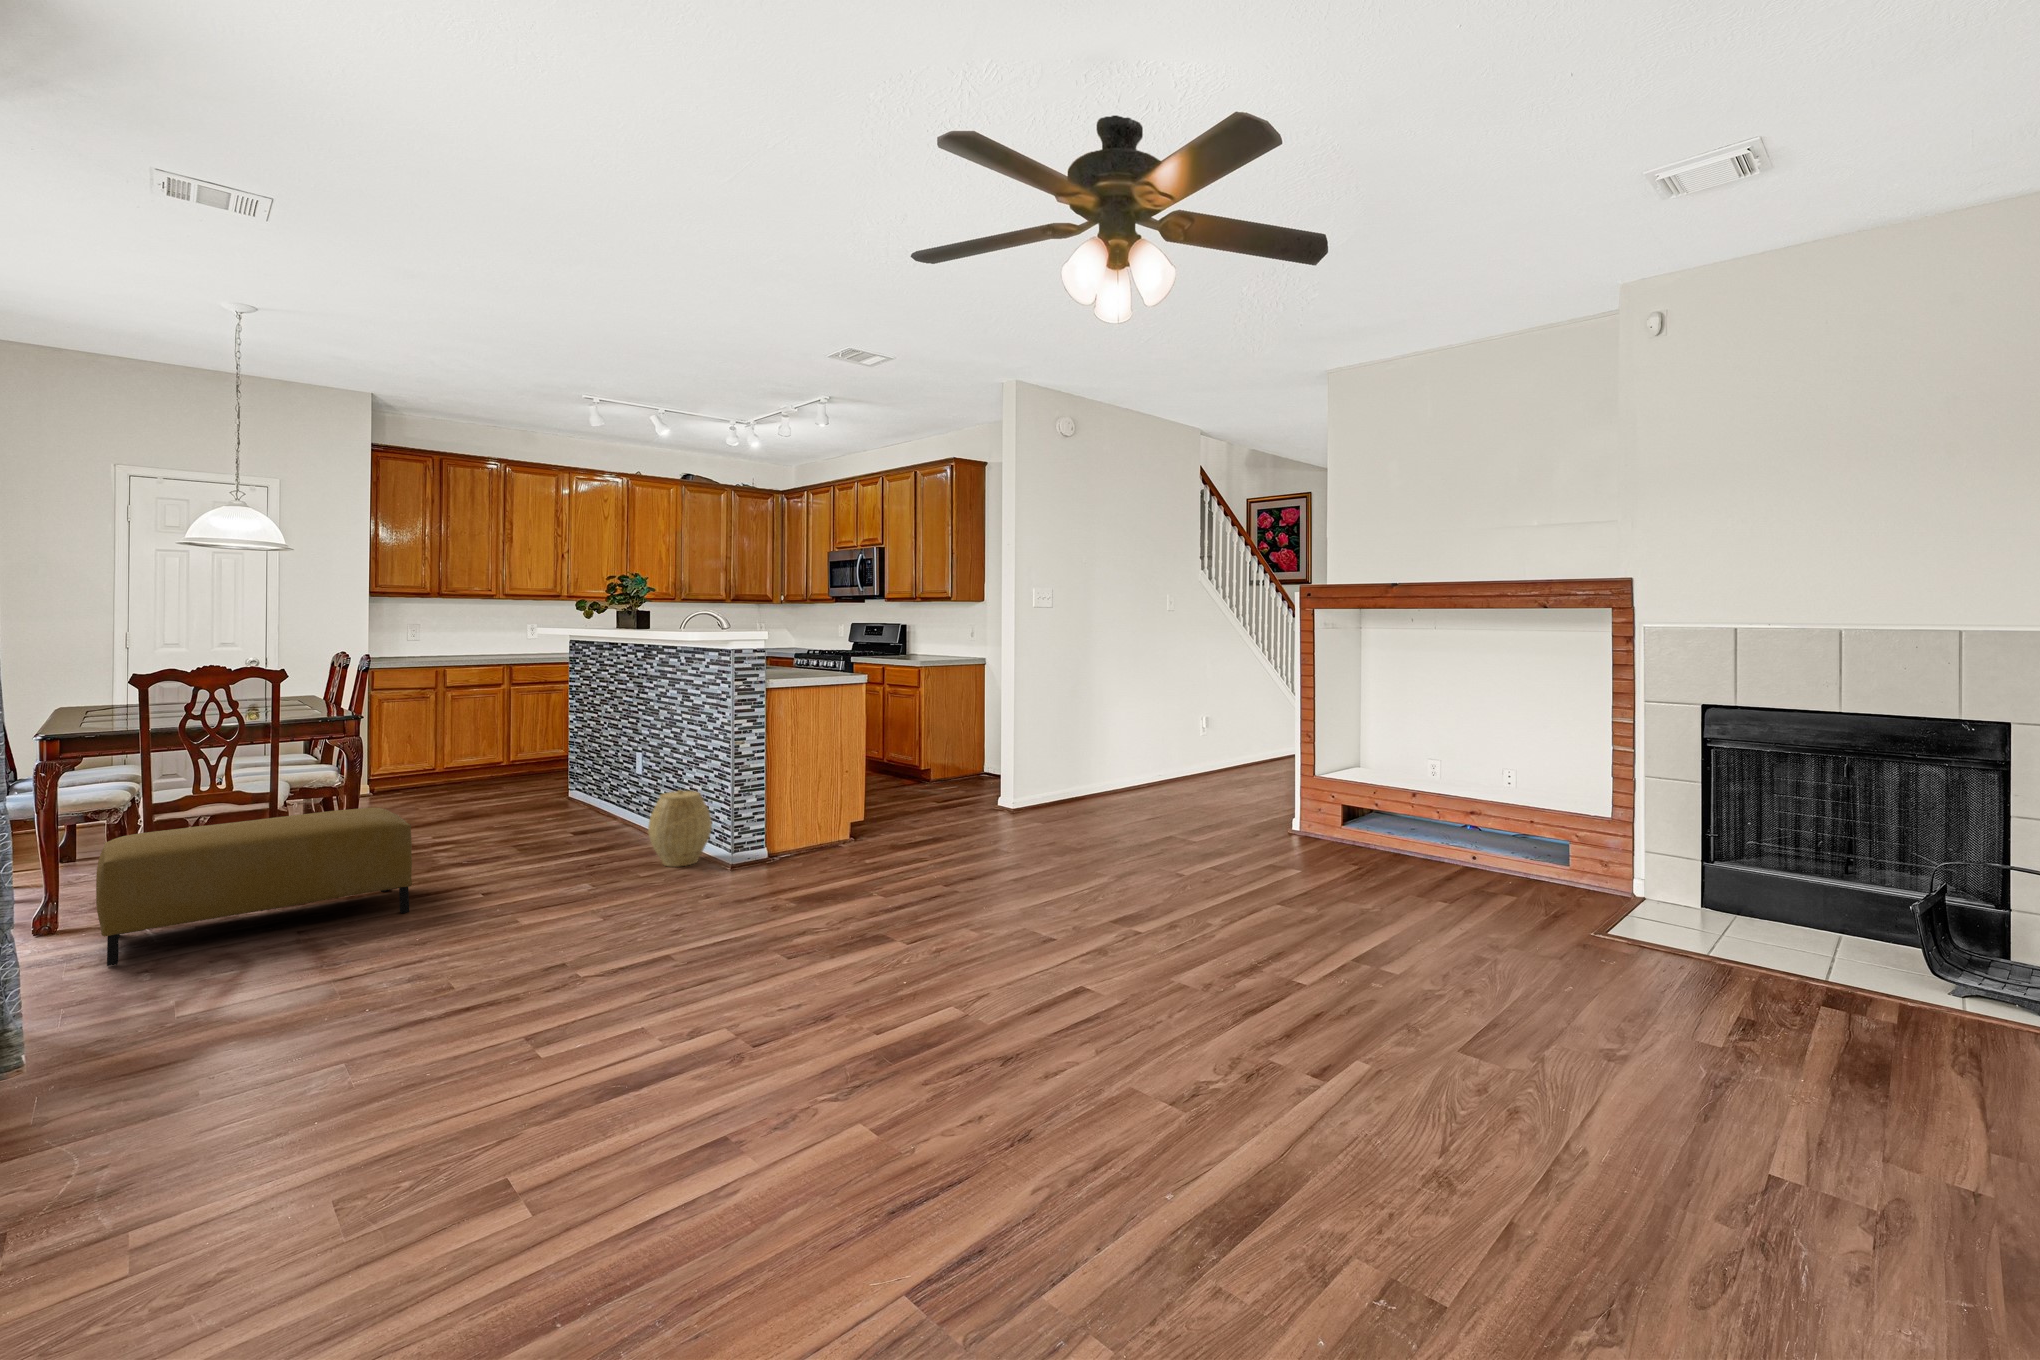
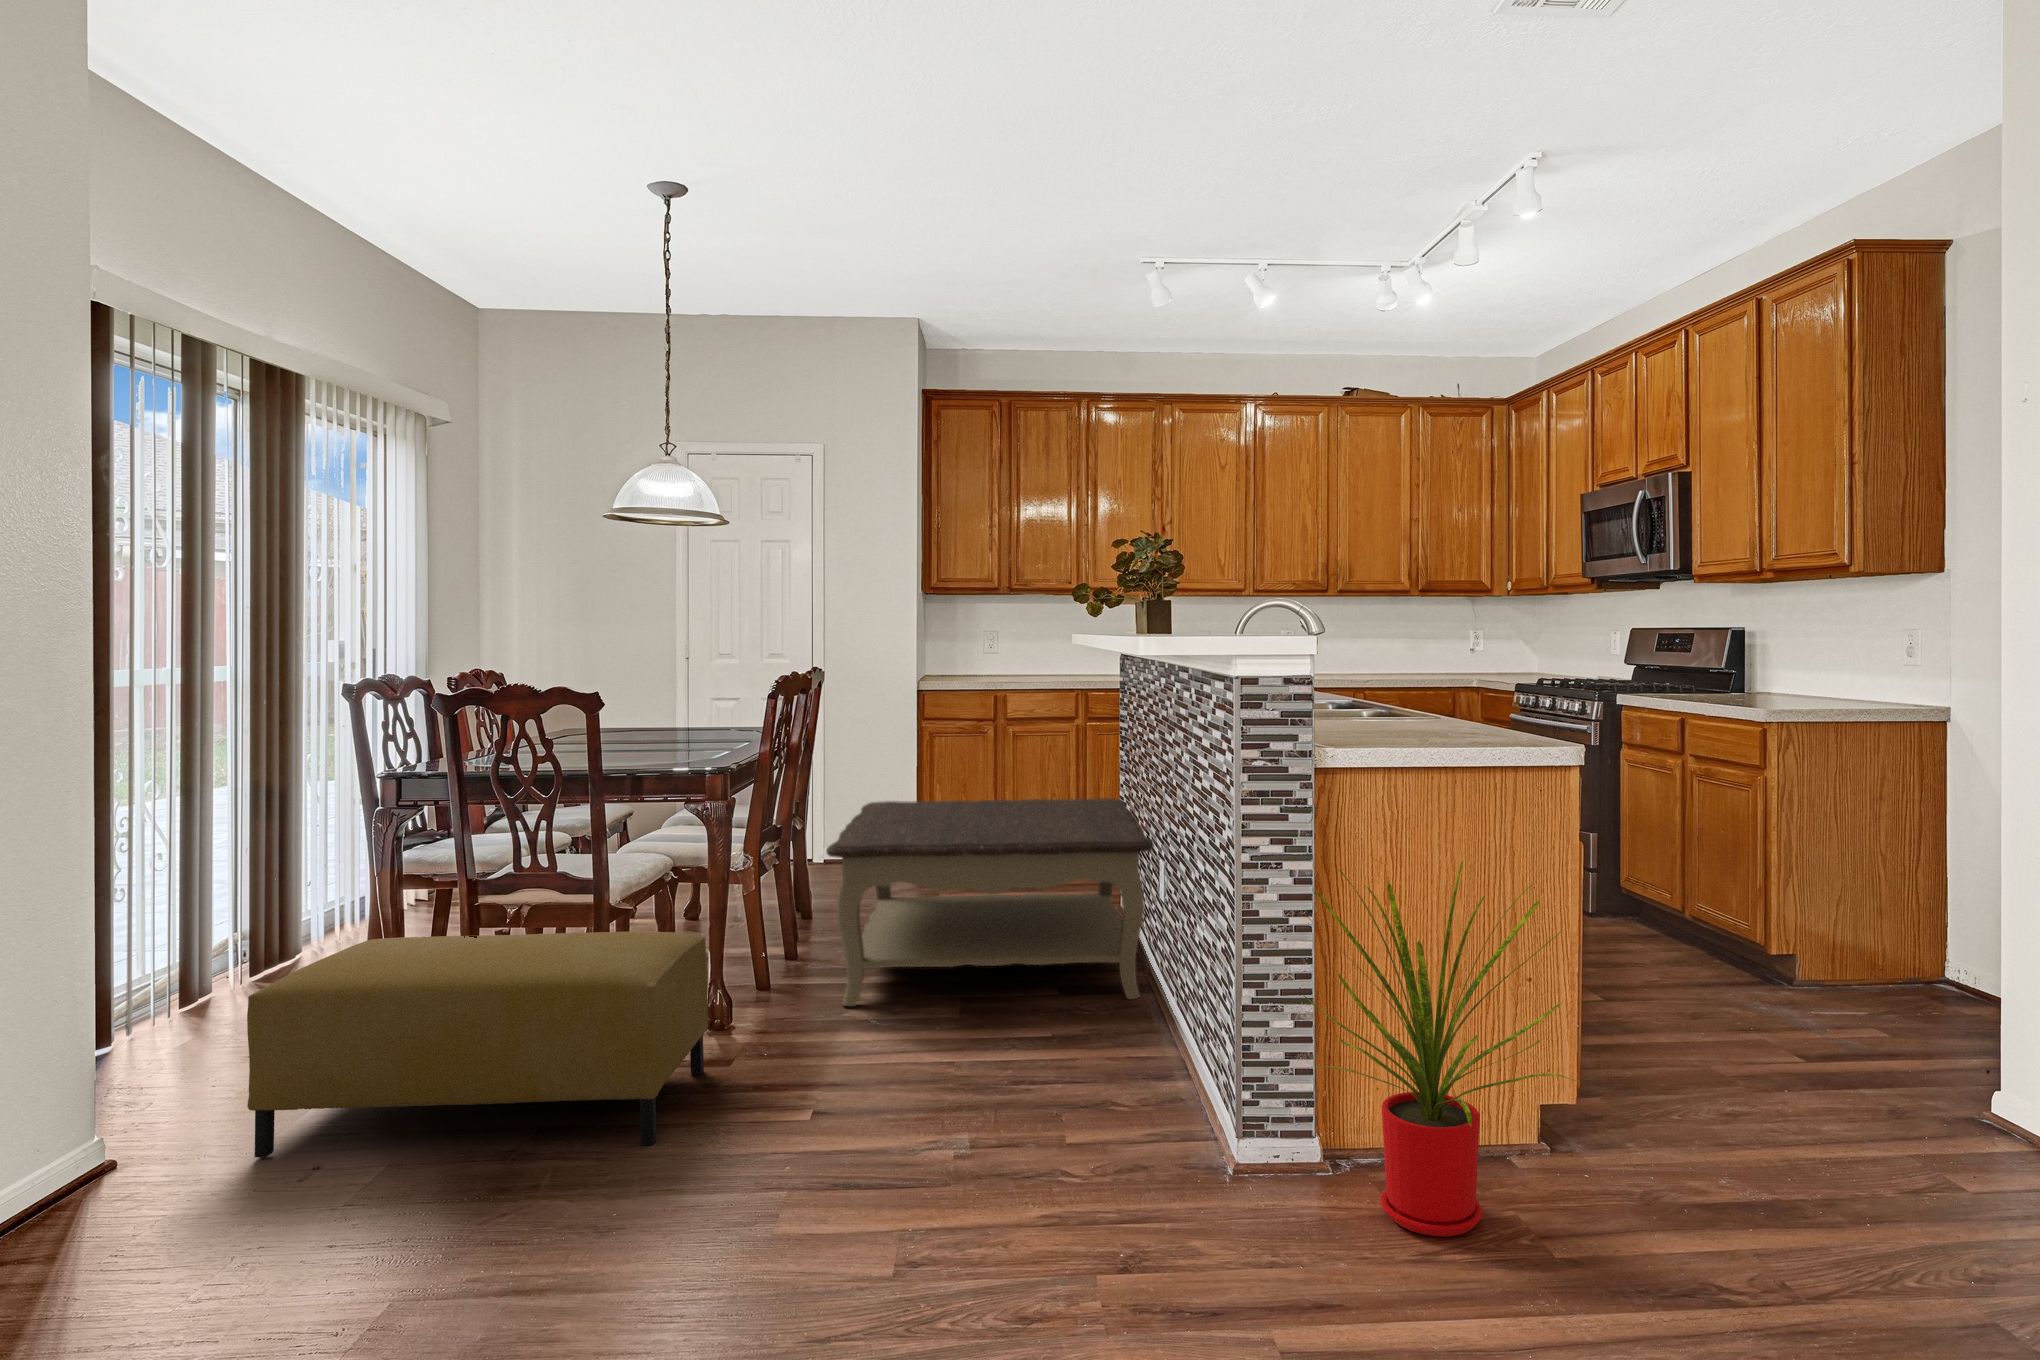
house plant: none [770,721,877,864] -> present [1303,860,1577,1237]
coffee table: none [392,728,638,855] -> present [826,798,1154,1006]
woven basket: present [648,790,712,867] -> none [1078,972,1204,1144]

